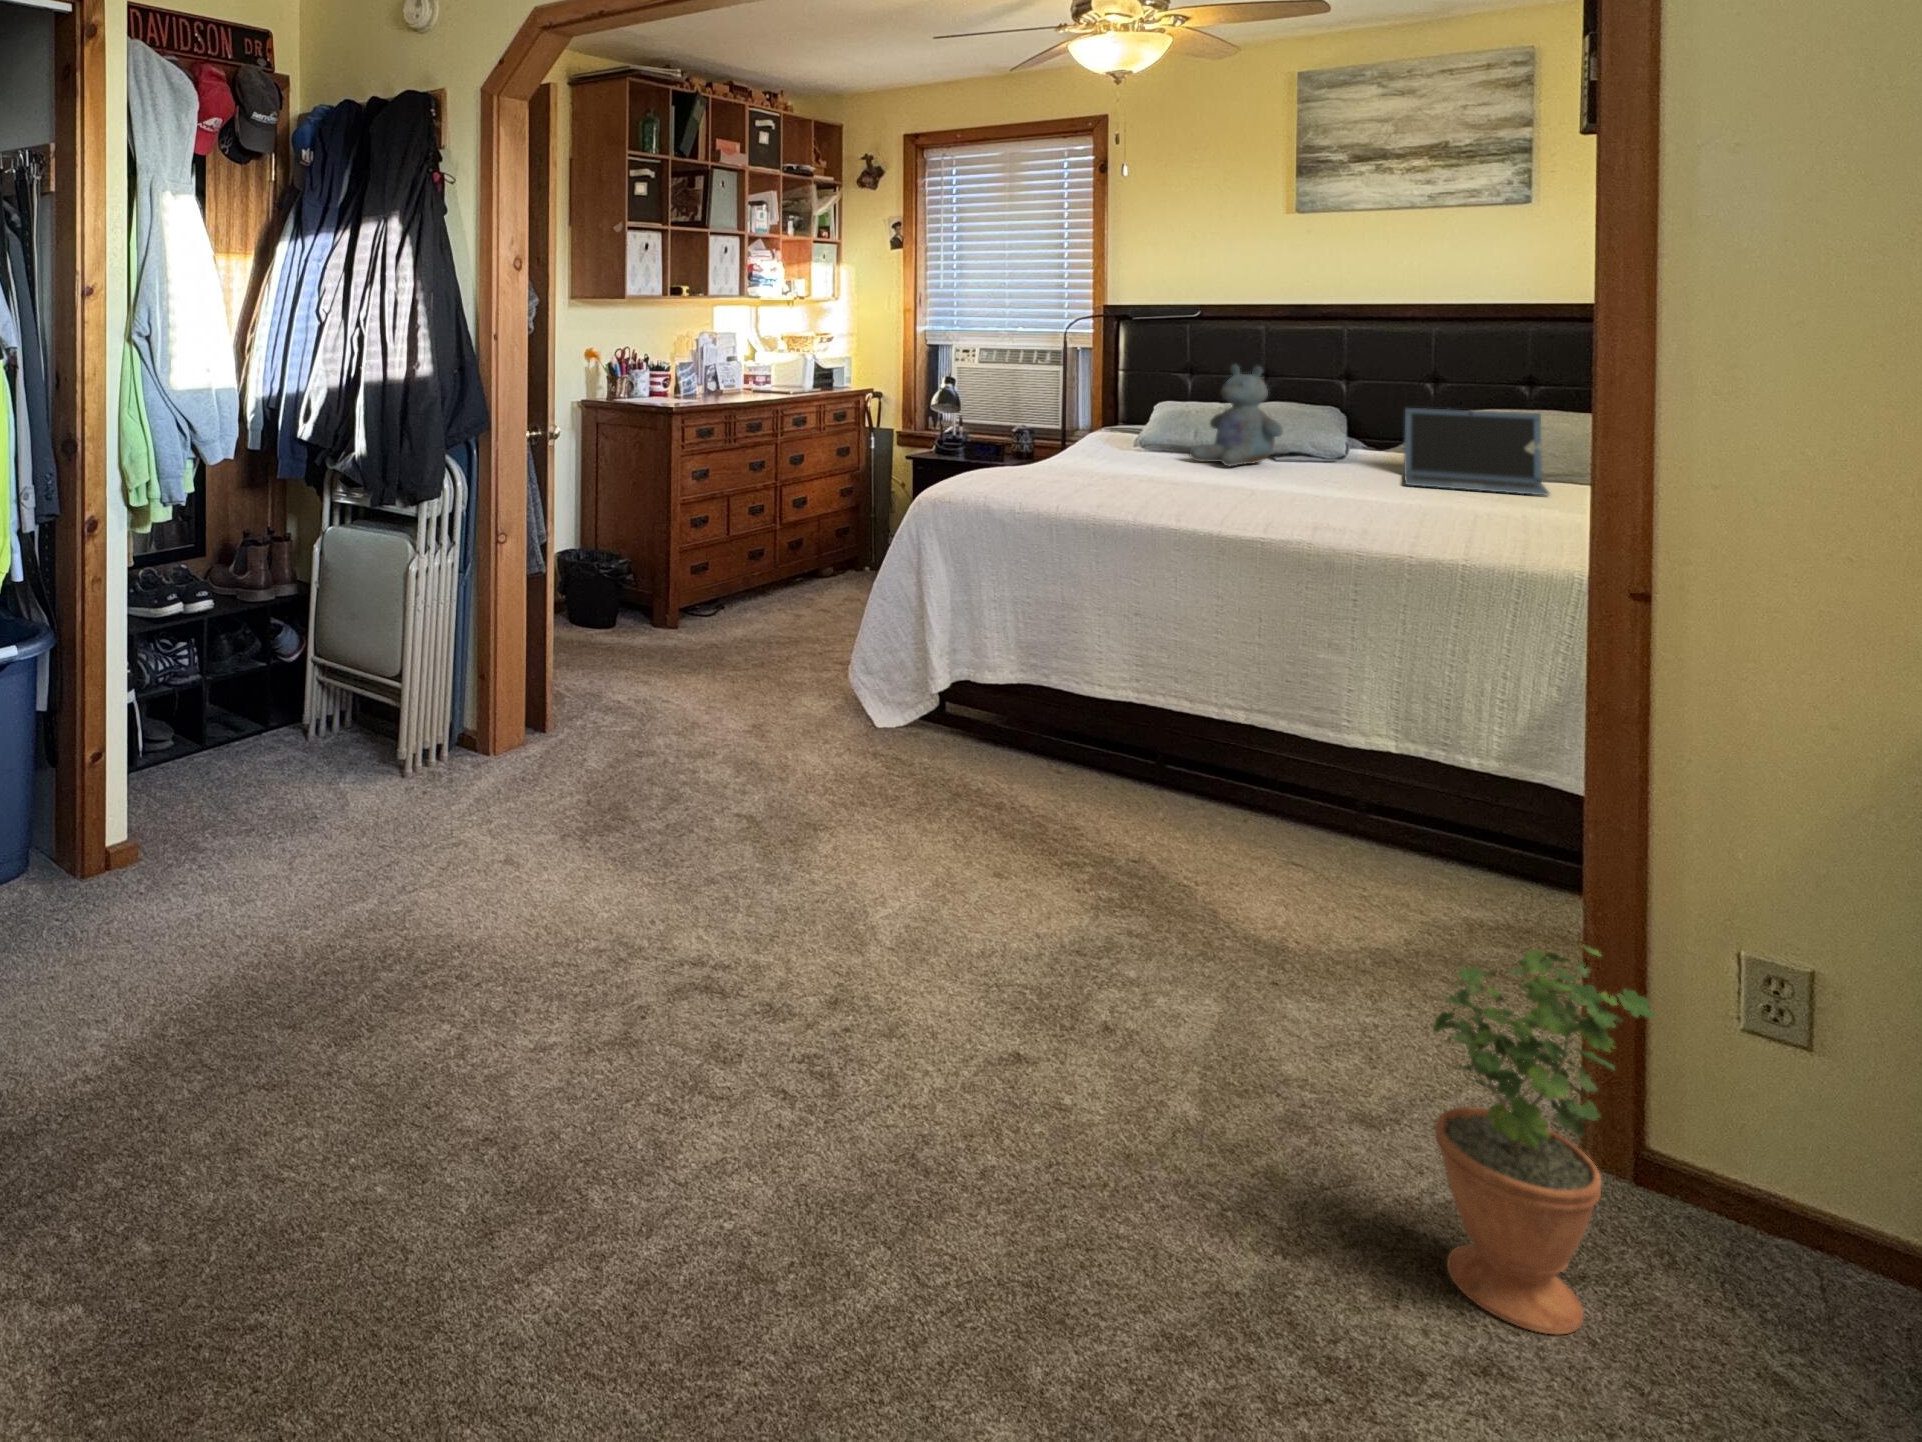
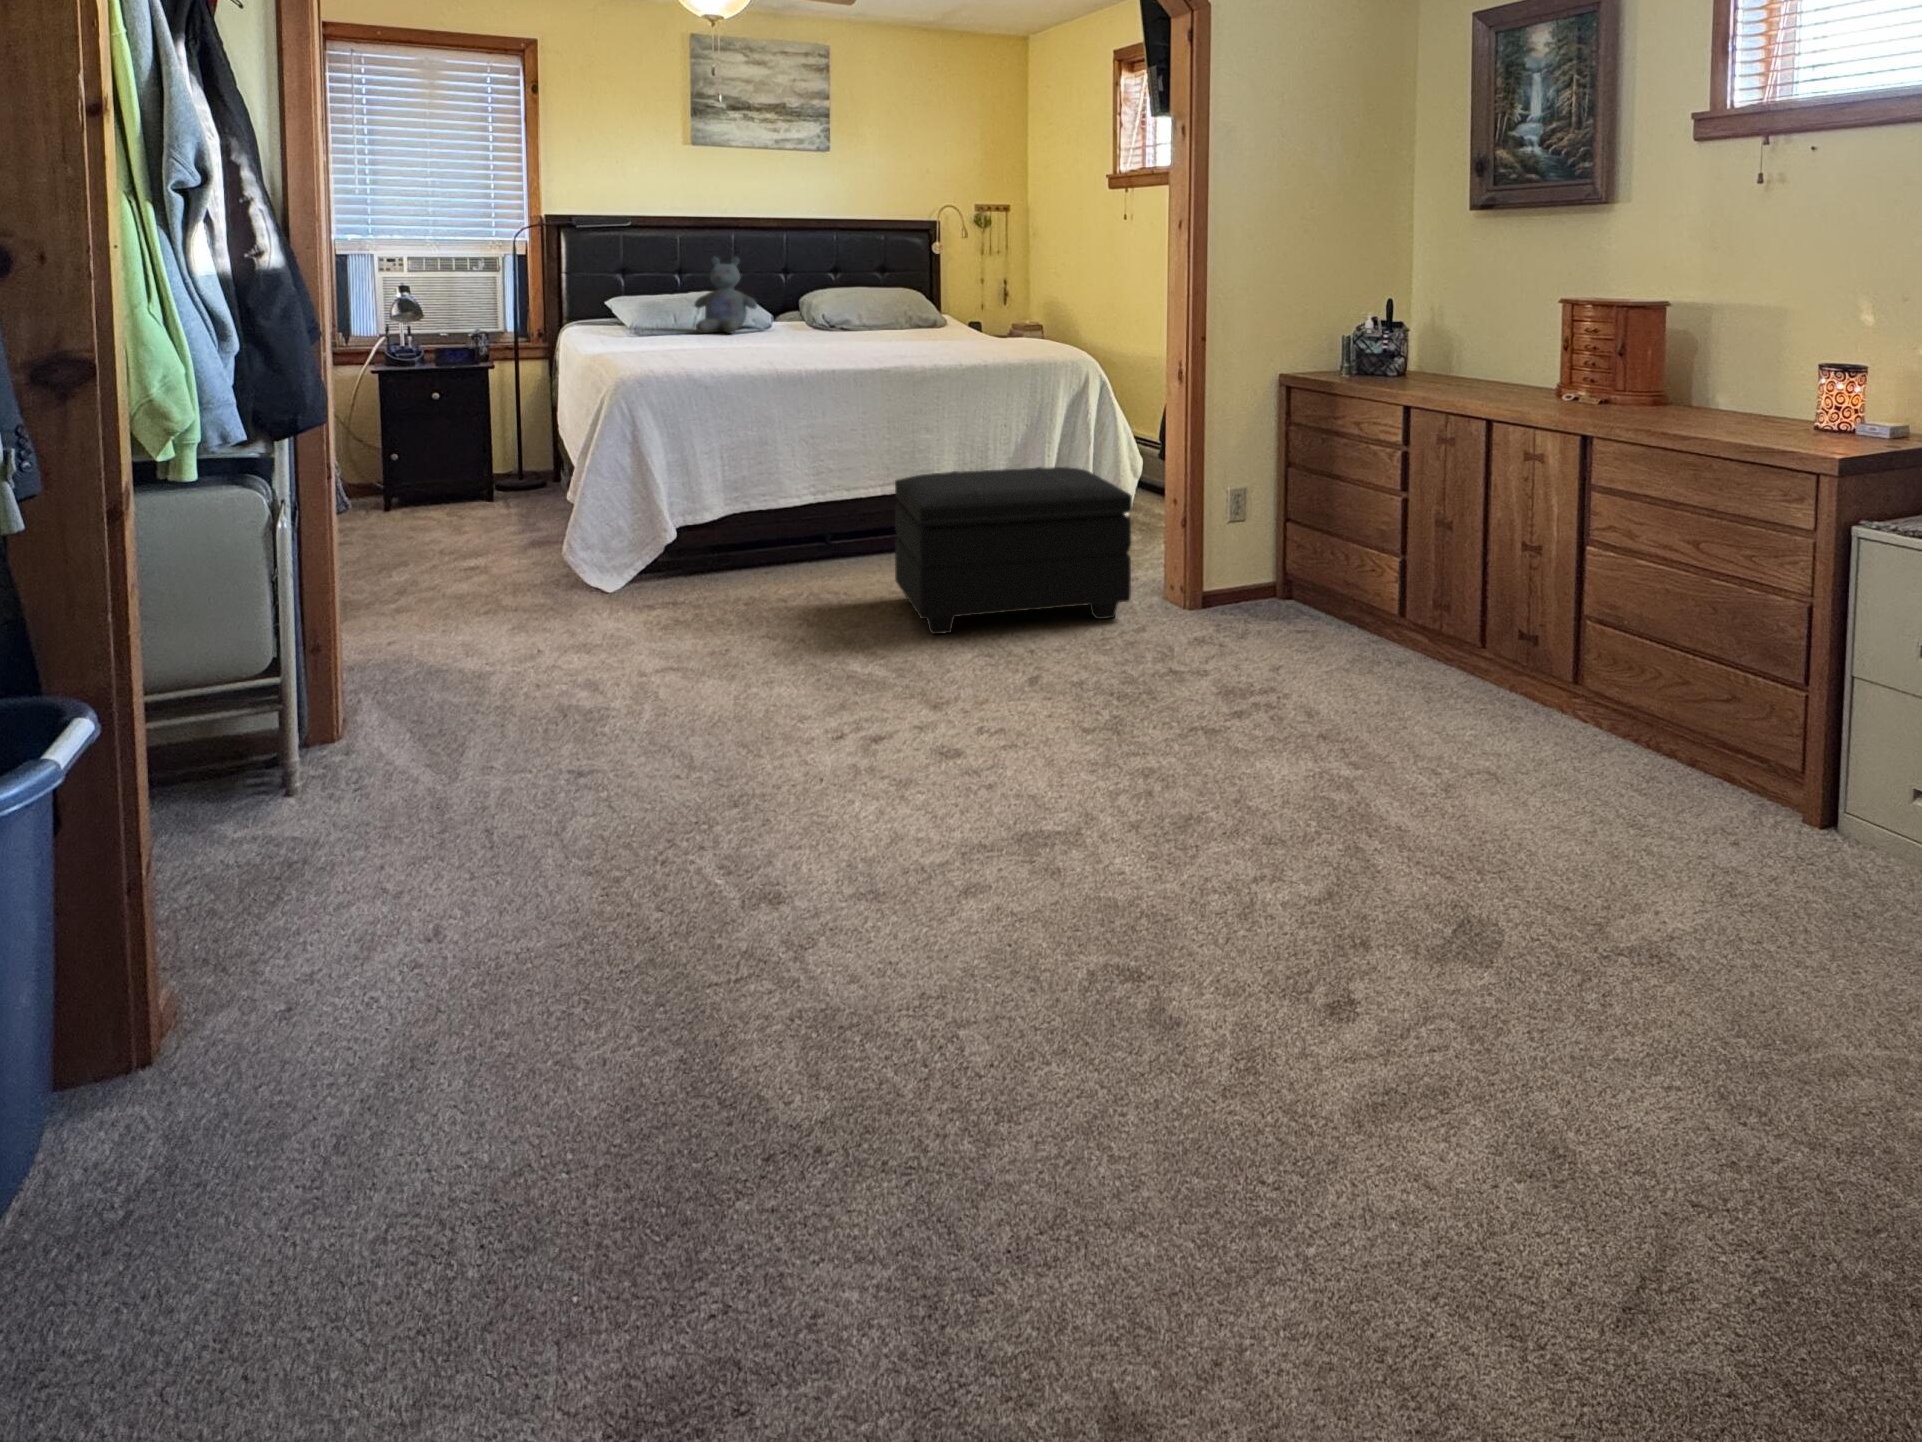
laptop: present [1404,408,1549,495] -> none [814,283,907,333]
footstool: none [904,709,1336,1068] -> present [895,467,1132,634]
potted plant: present [1433,944,1655,1334] -> none [1243,456,1321,627]

